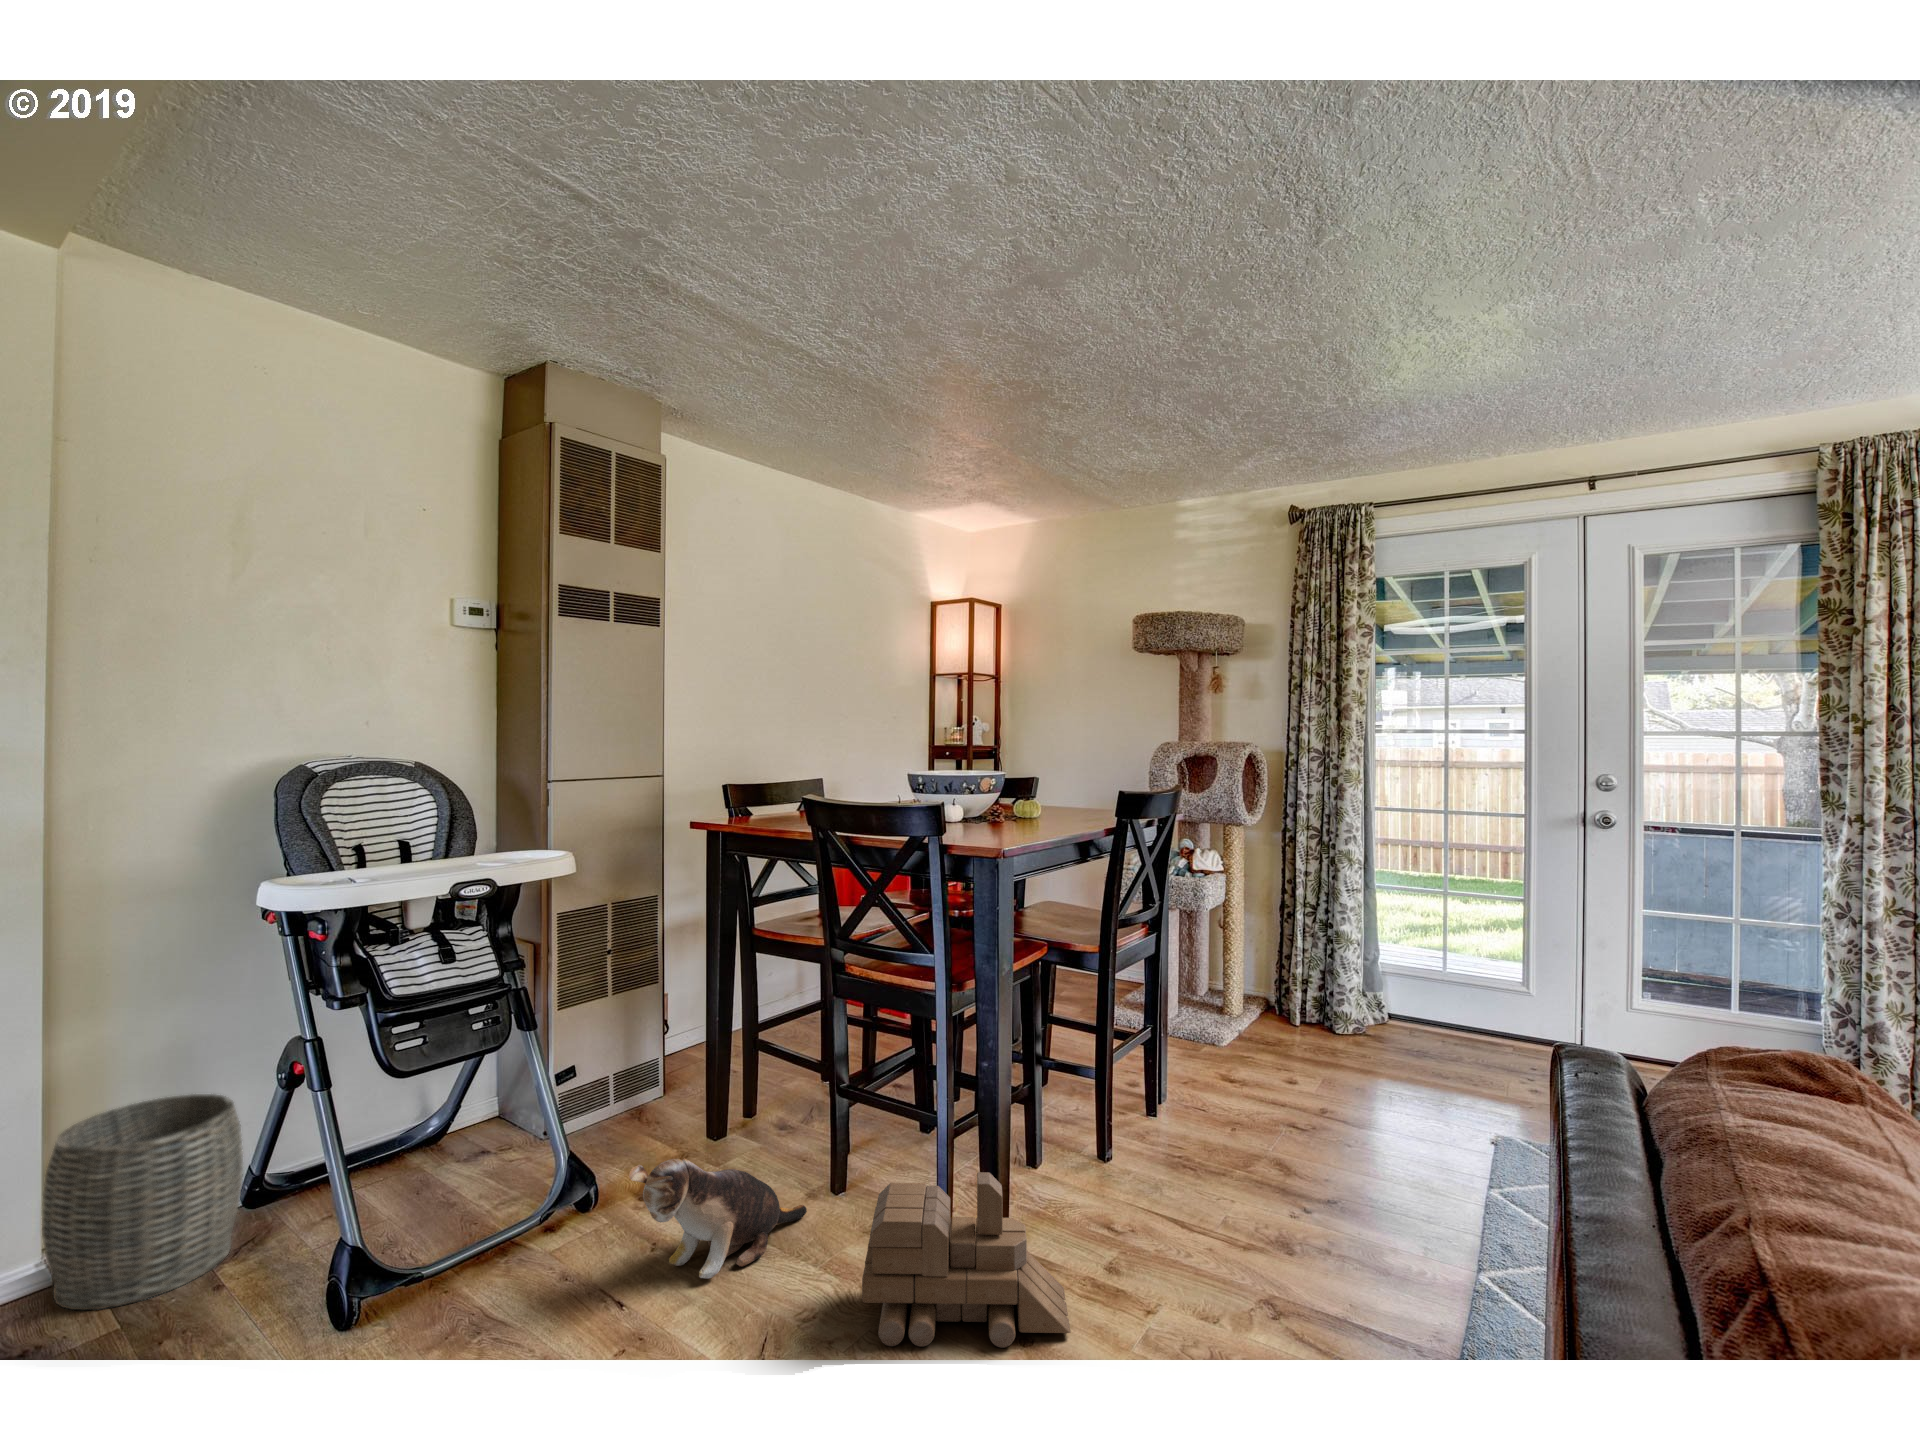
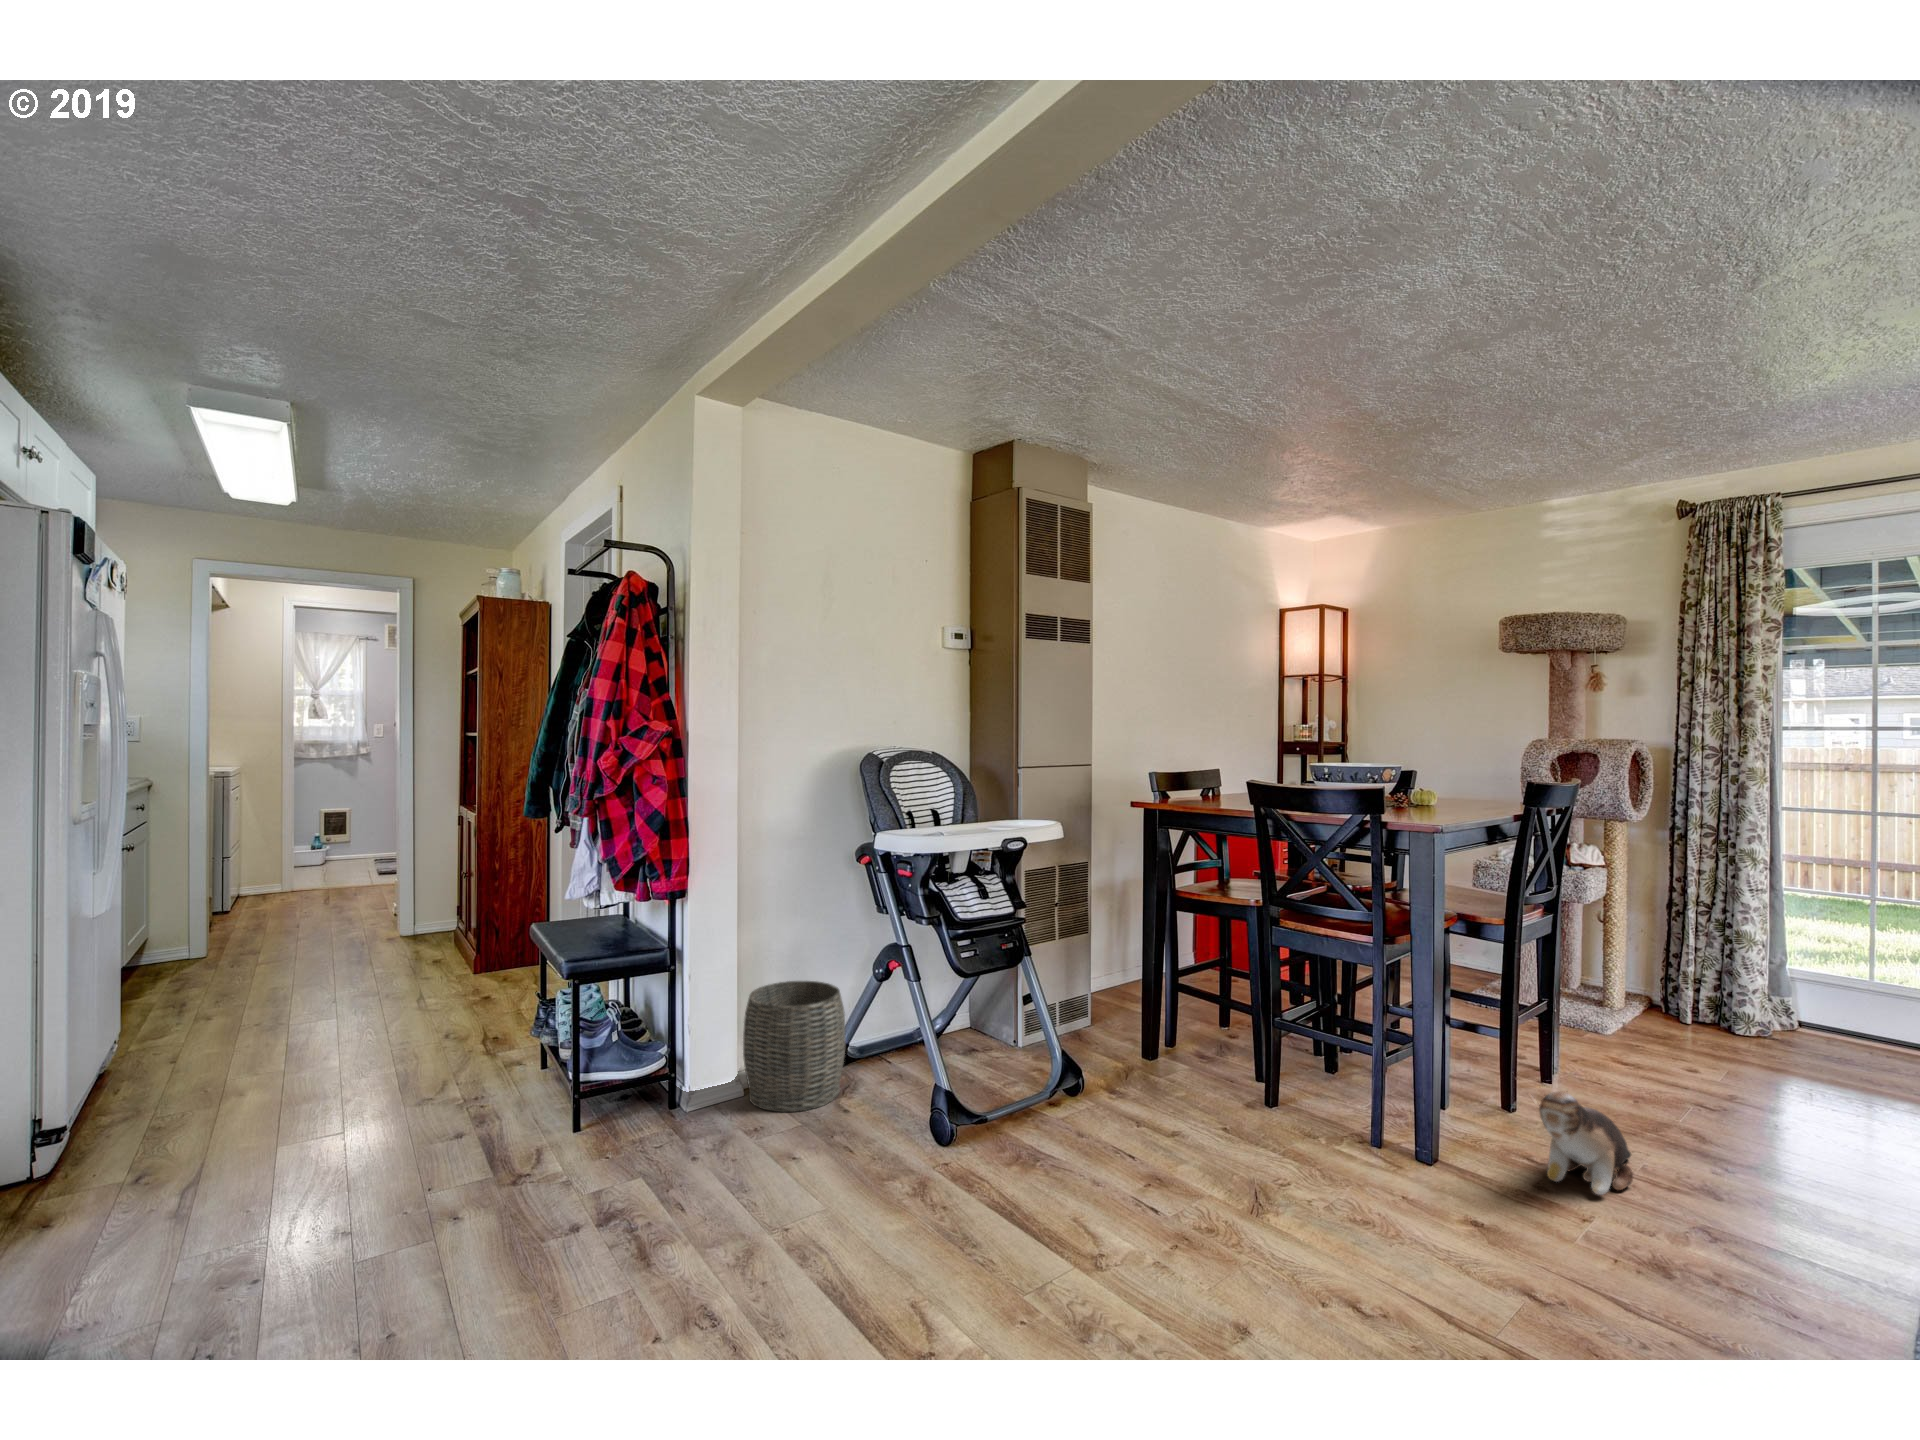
plush toy: present [629,1158,807,1278] -> present [1530,1091,1633,1195]
toy train: present [862,1172,1071,1348] -> none [1326,1089,1518,1227]

